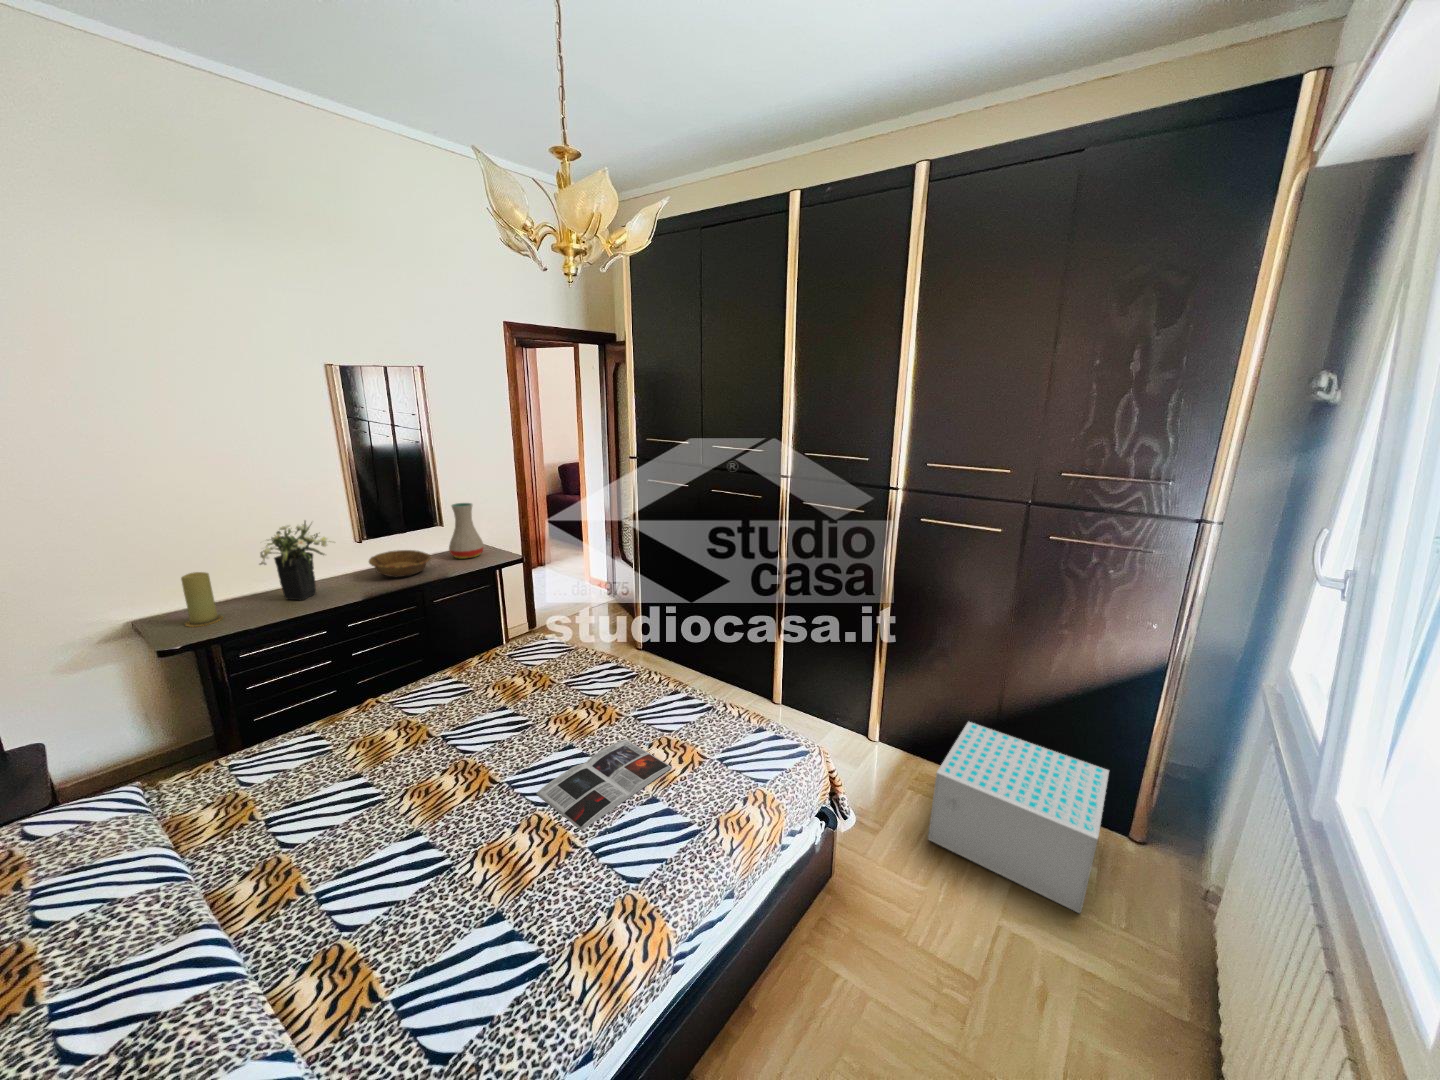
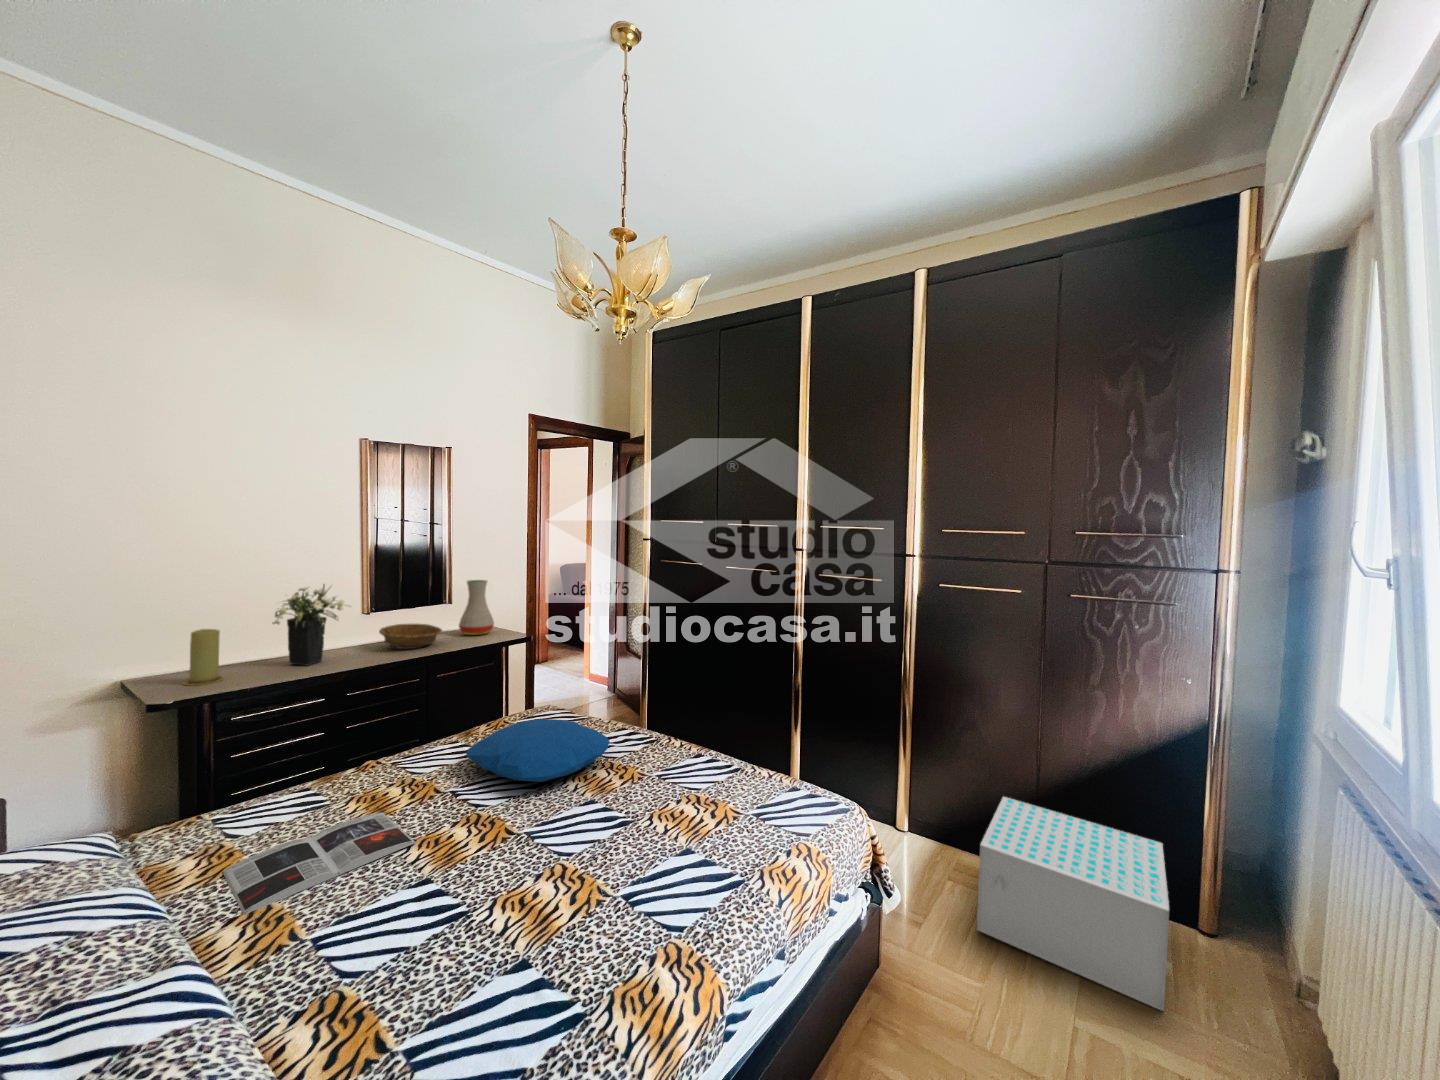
pillow: none [454,658,590,729] -> present [466,719,609,782]
magazine: present [537,740,672,831] -> present [223,813,416,915]

